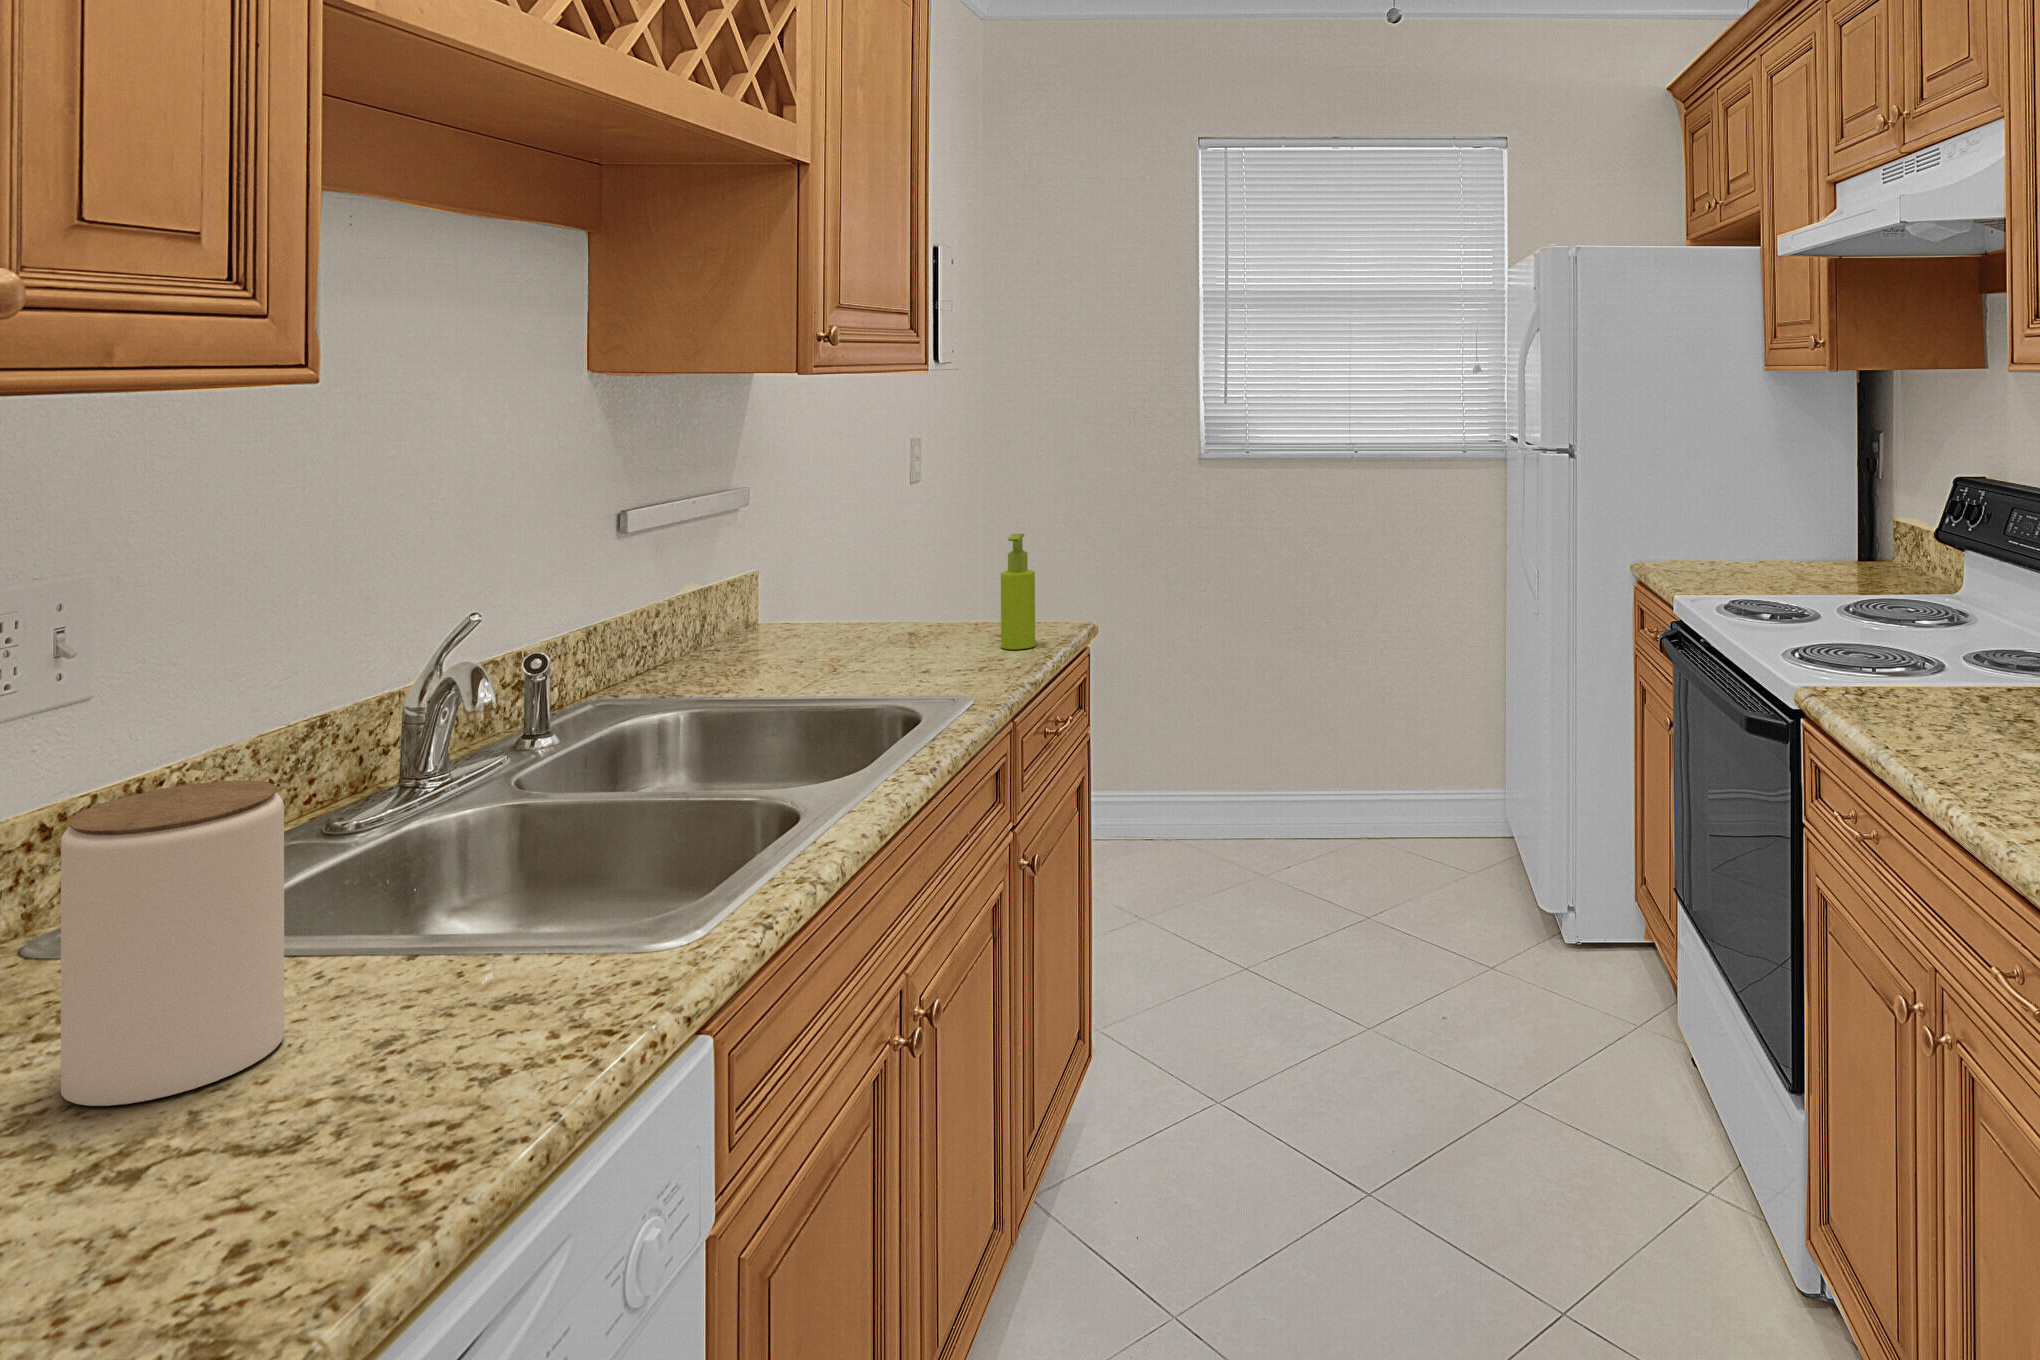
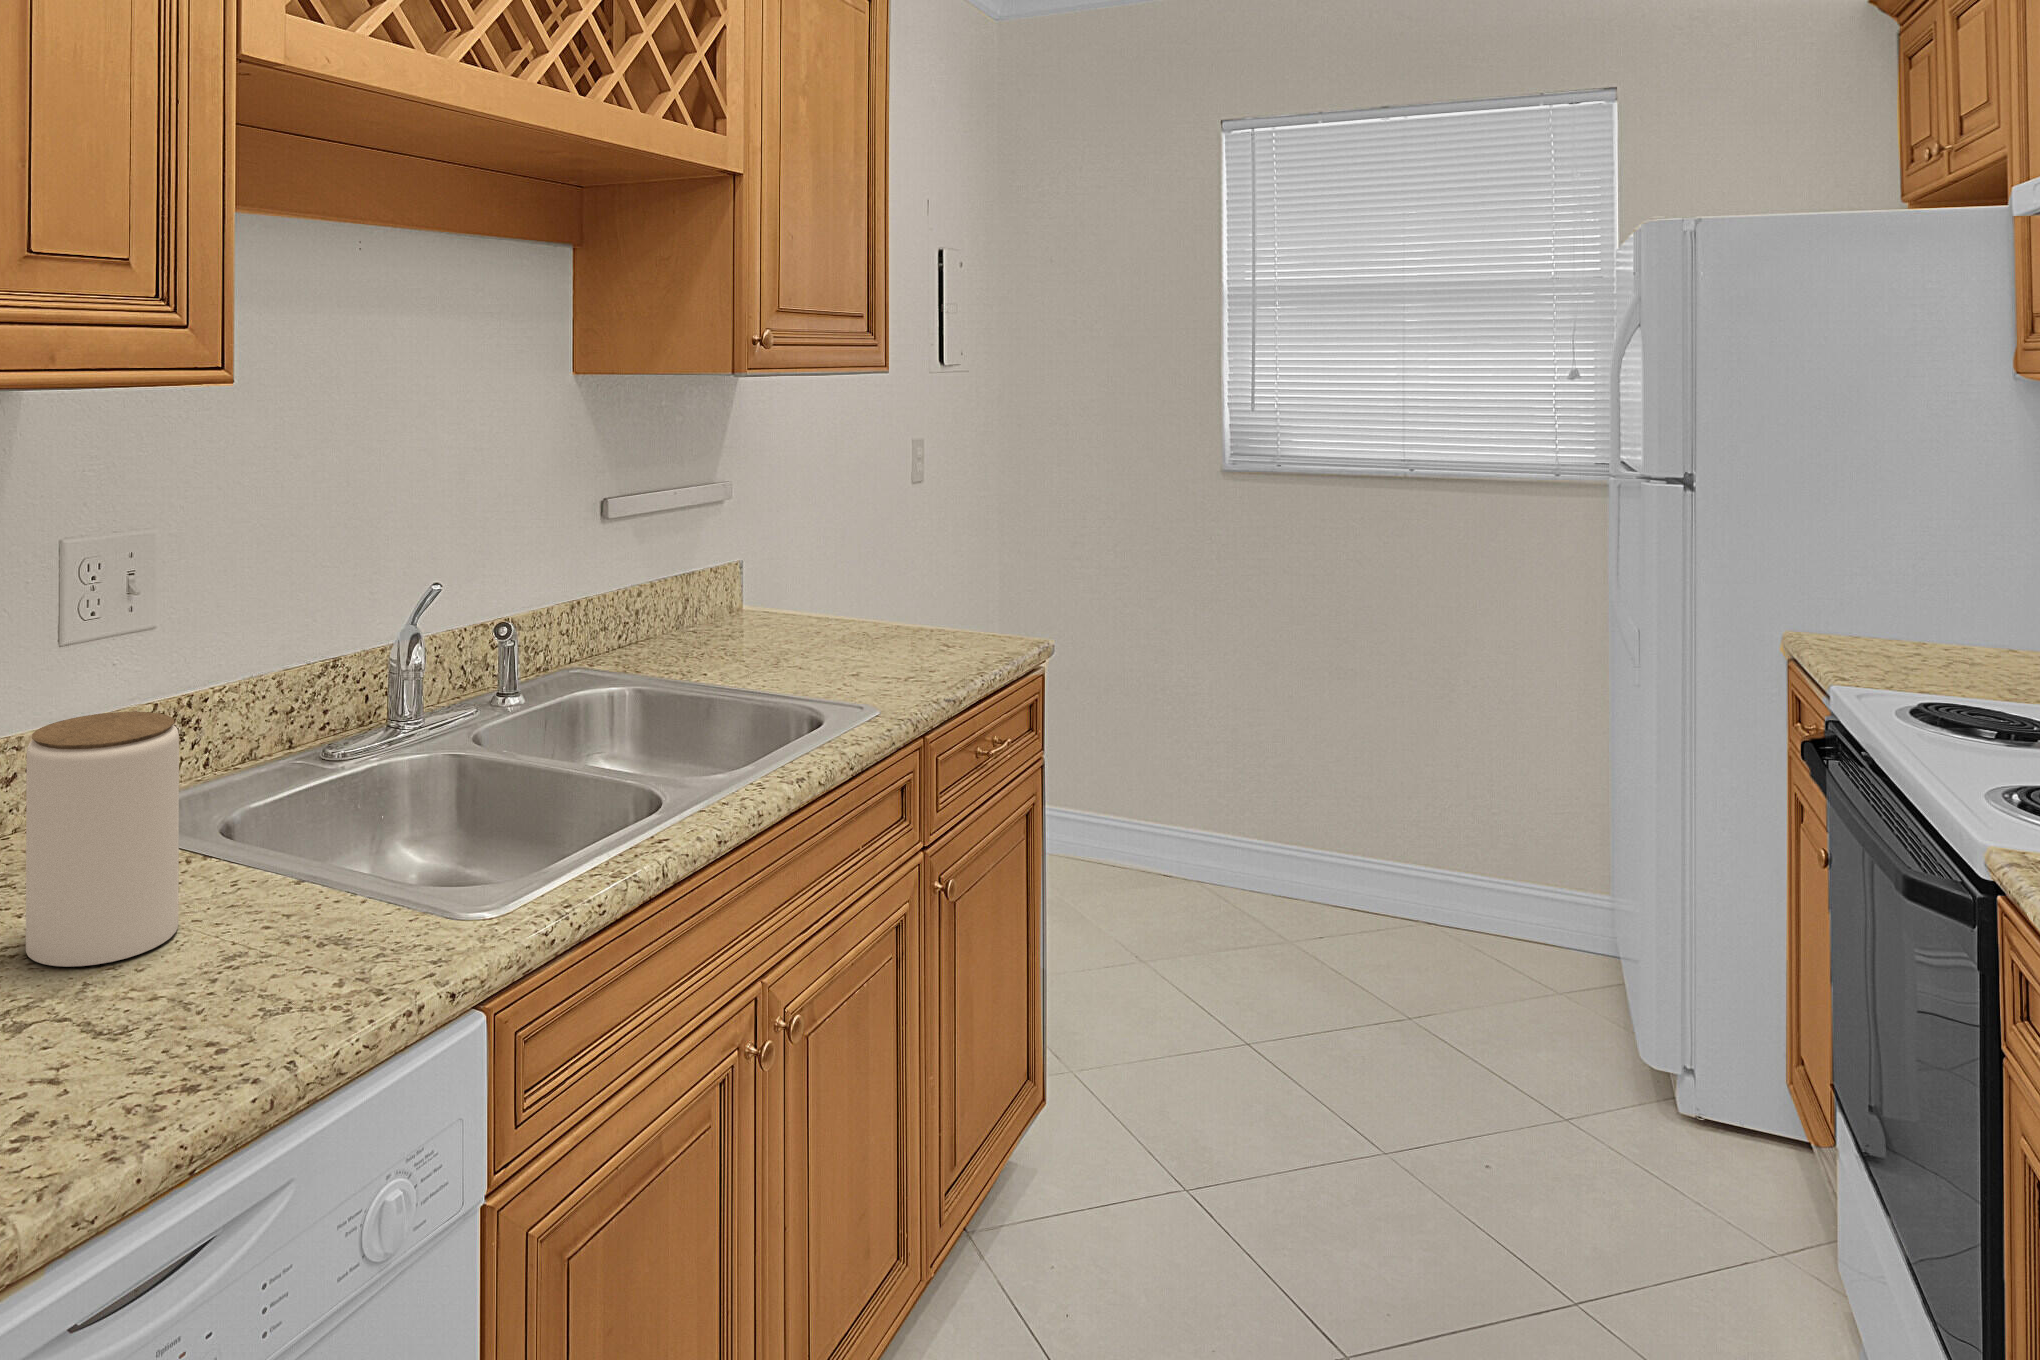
soap dispenser: present [1001,534,1035,649] -> none [944,541,978,661]

